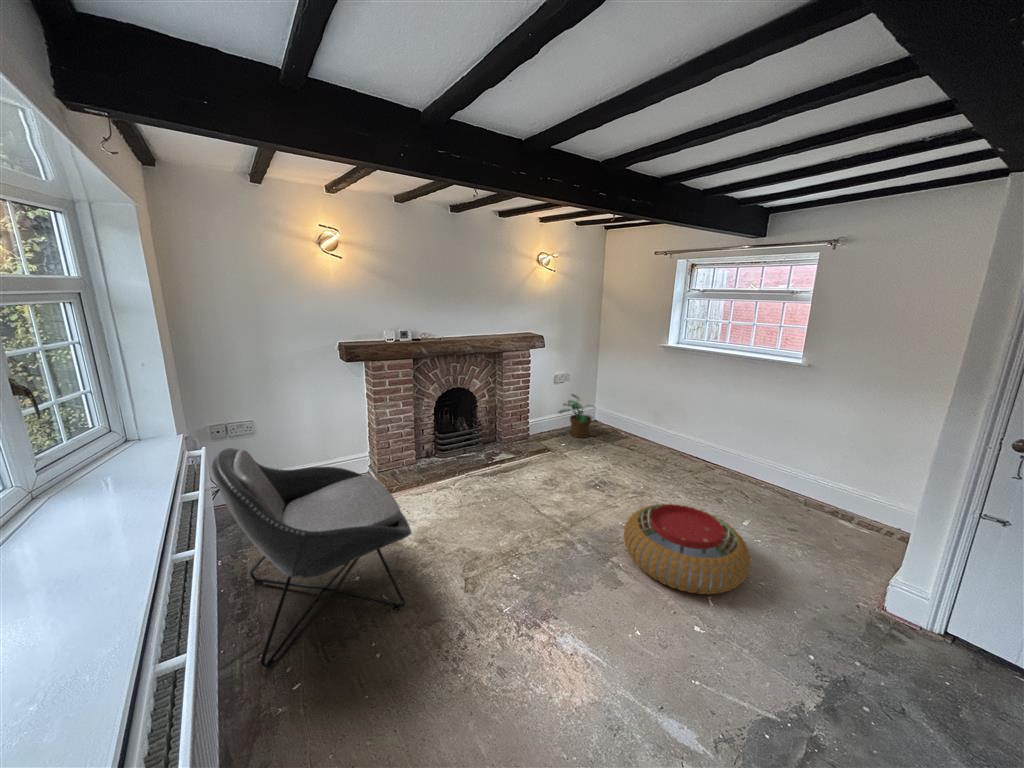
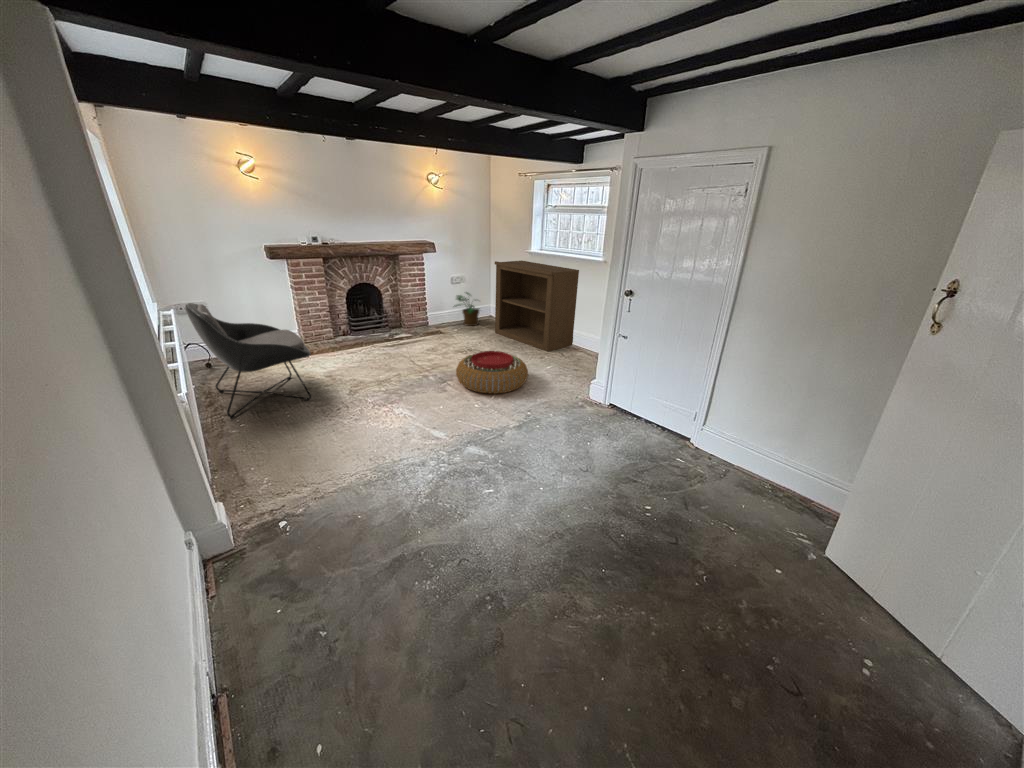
bookshelf: none [619,358,757,488] -> present [495,260,579,352]

